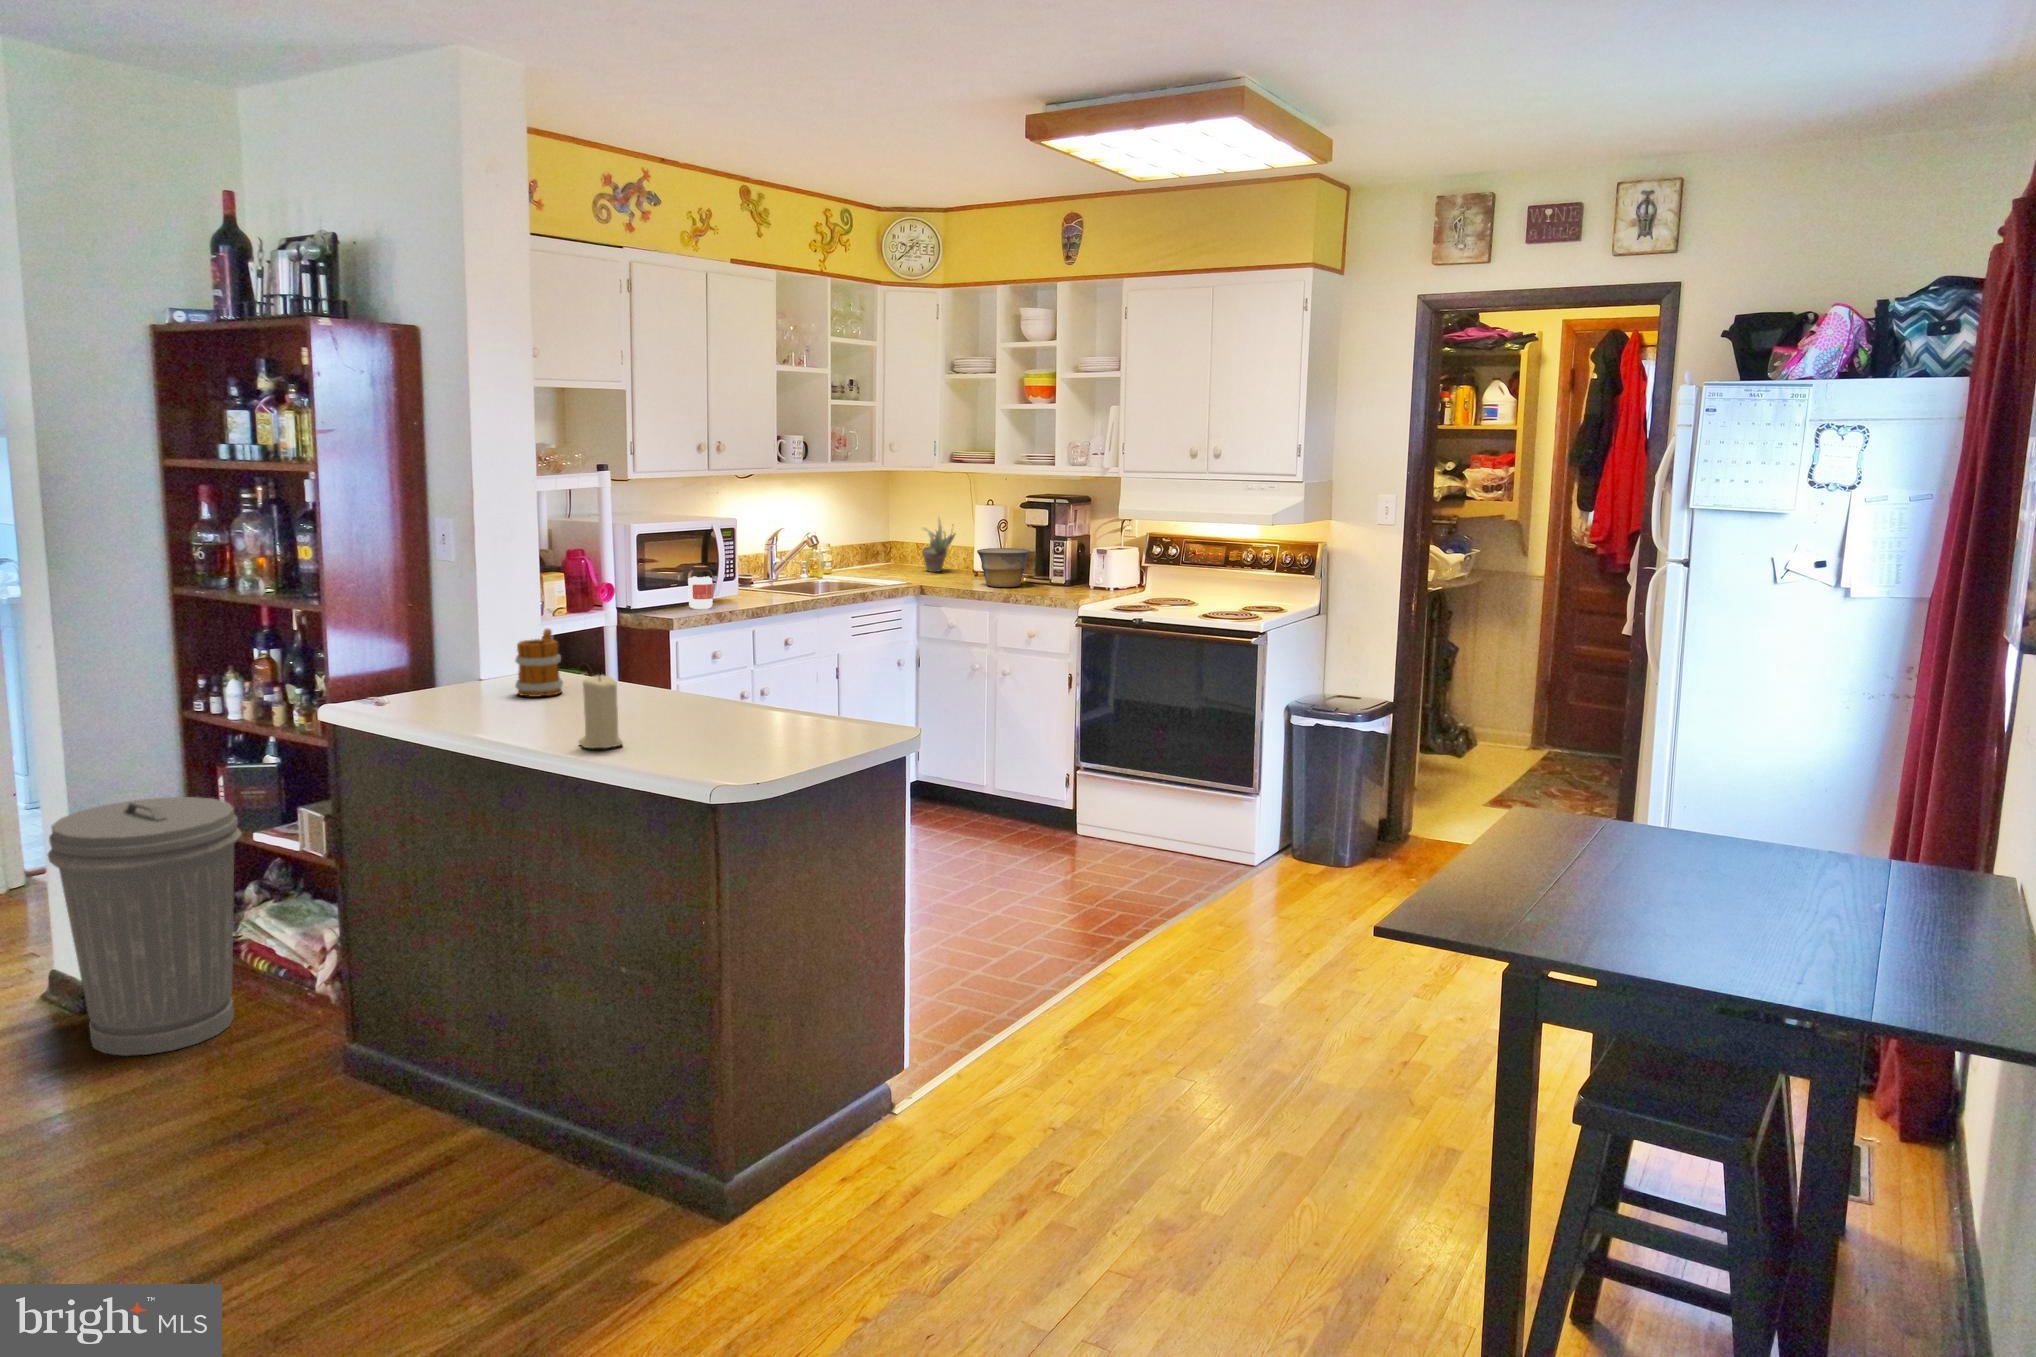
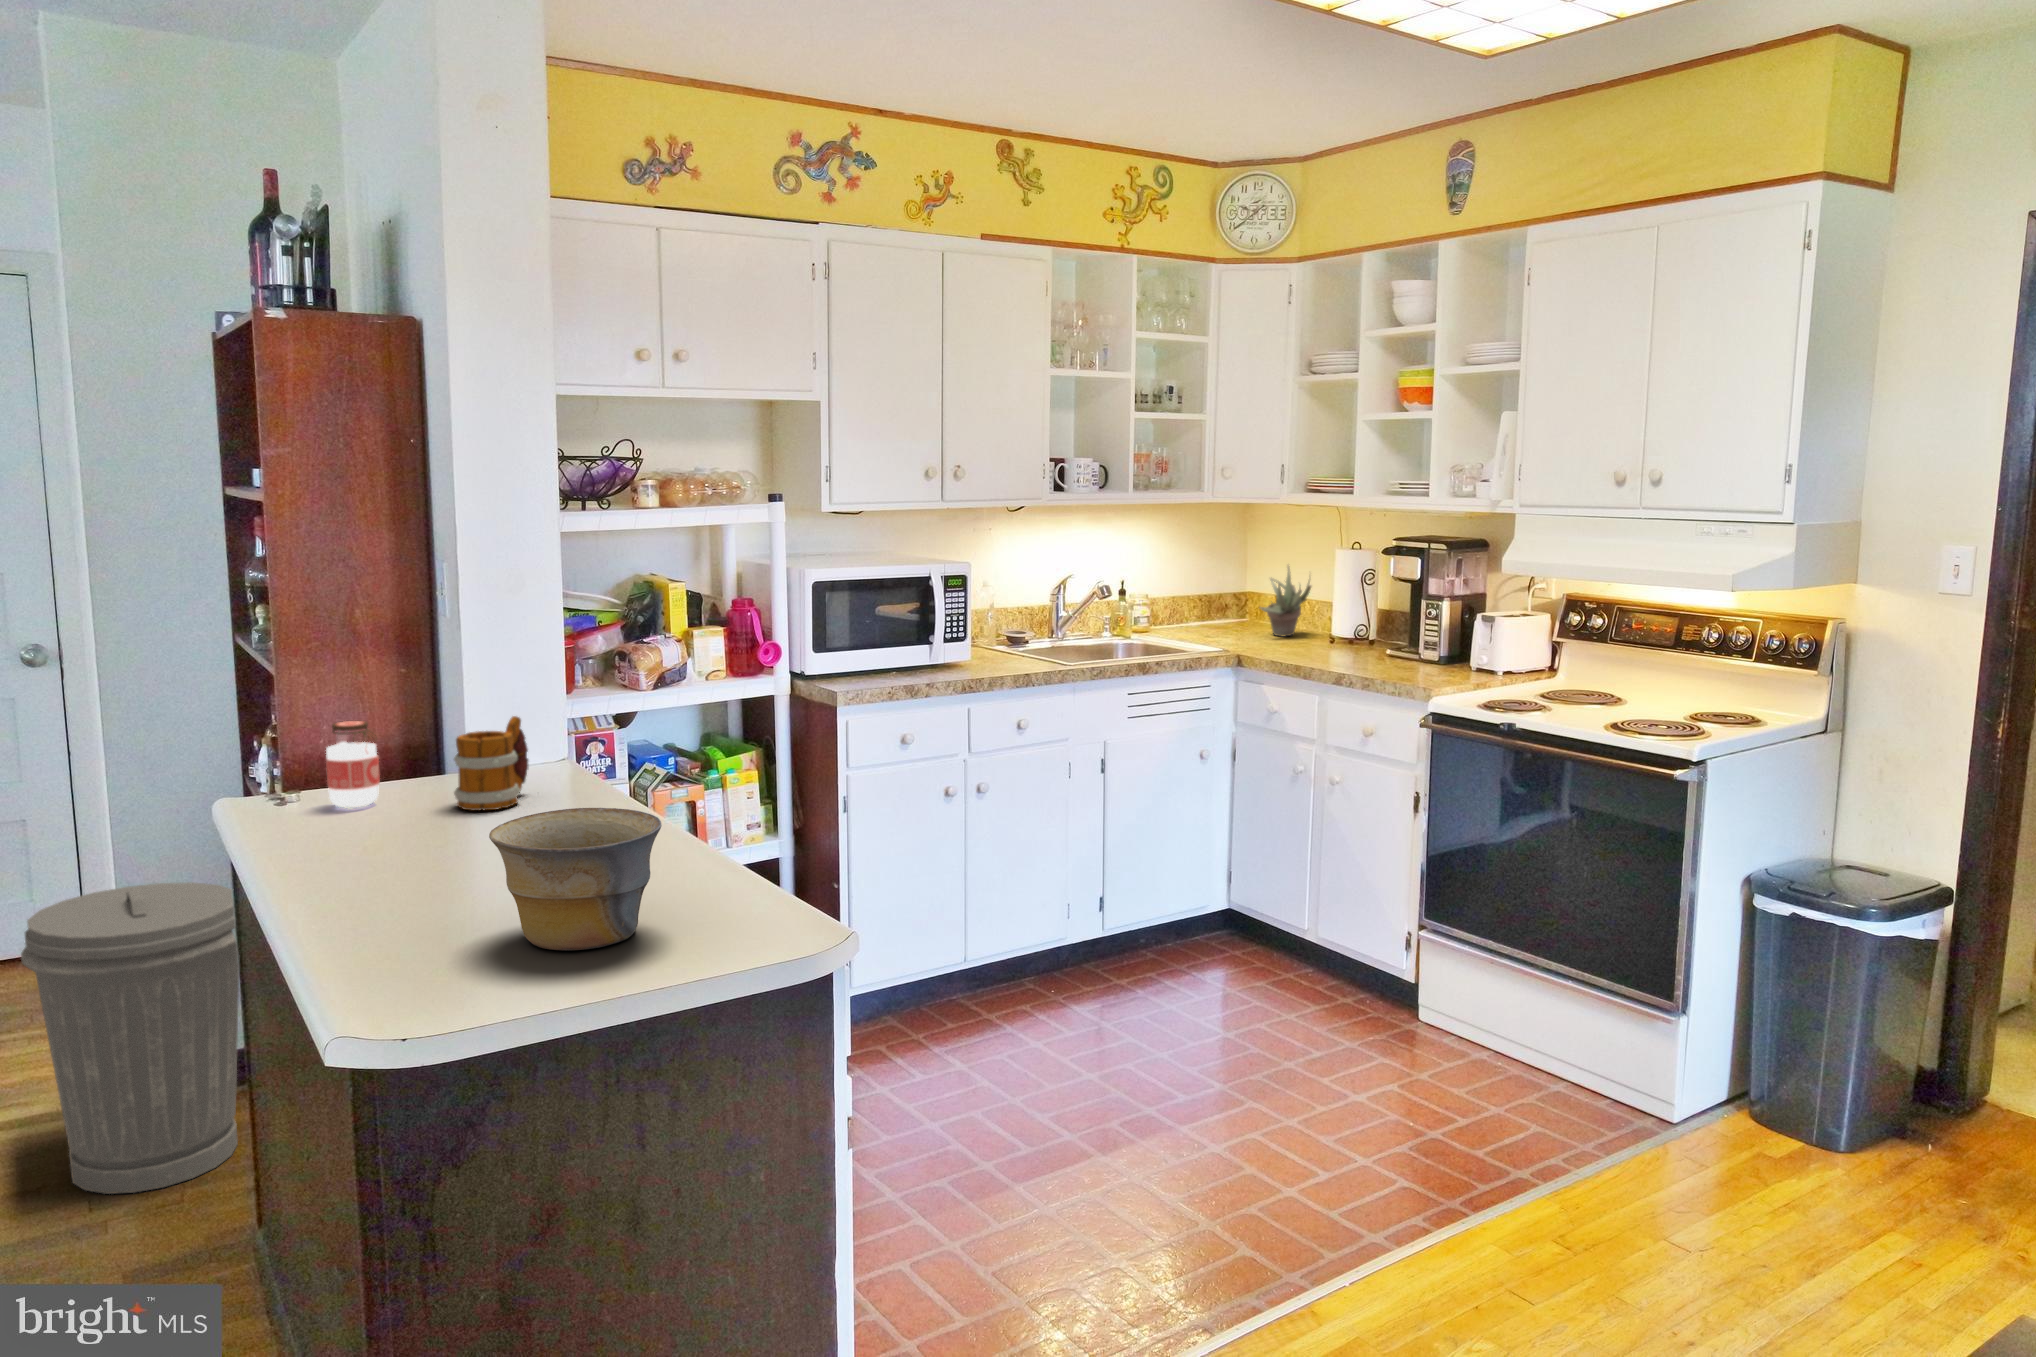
bowl: present [977,548,1030,587] -> present [489,808,662,950]
jar: present [688,566,713,609] -> present [326,721,380,807]
candle: present [579,675,623,748] -> none [340,808,407,922]

